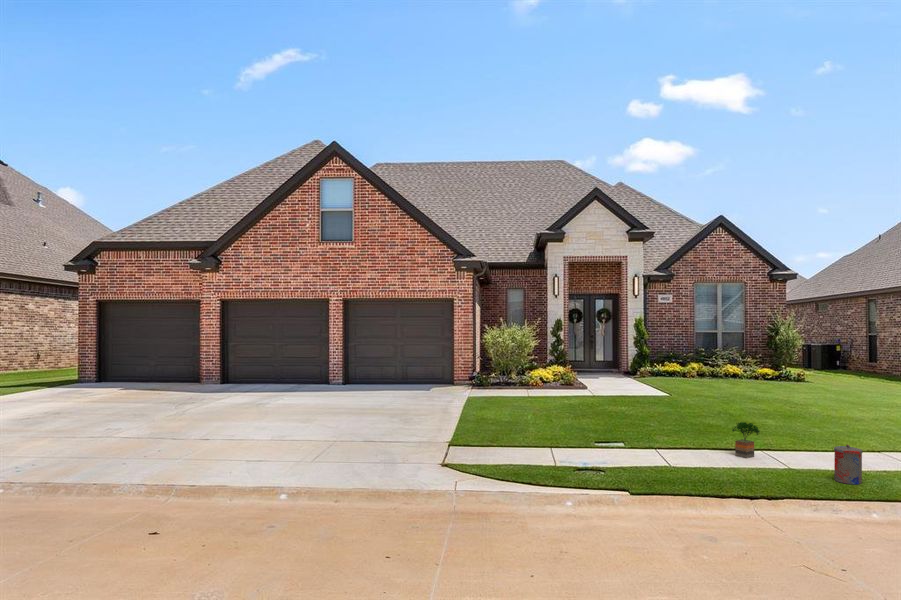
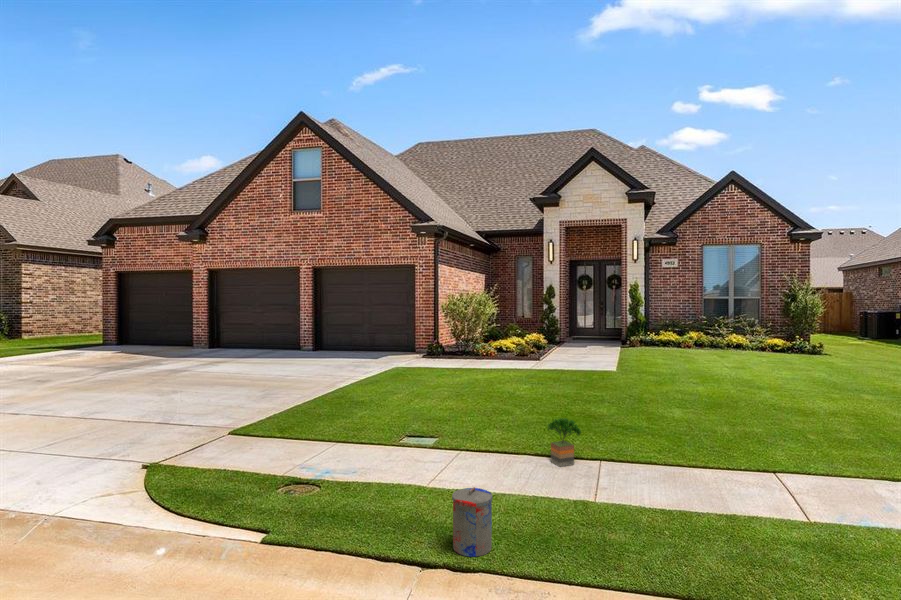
trash can: present [834,445,863,484] -> present [452,487,492,557]

